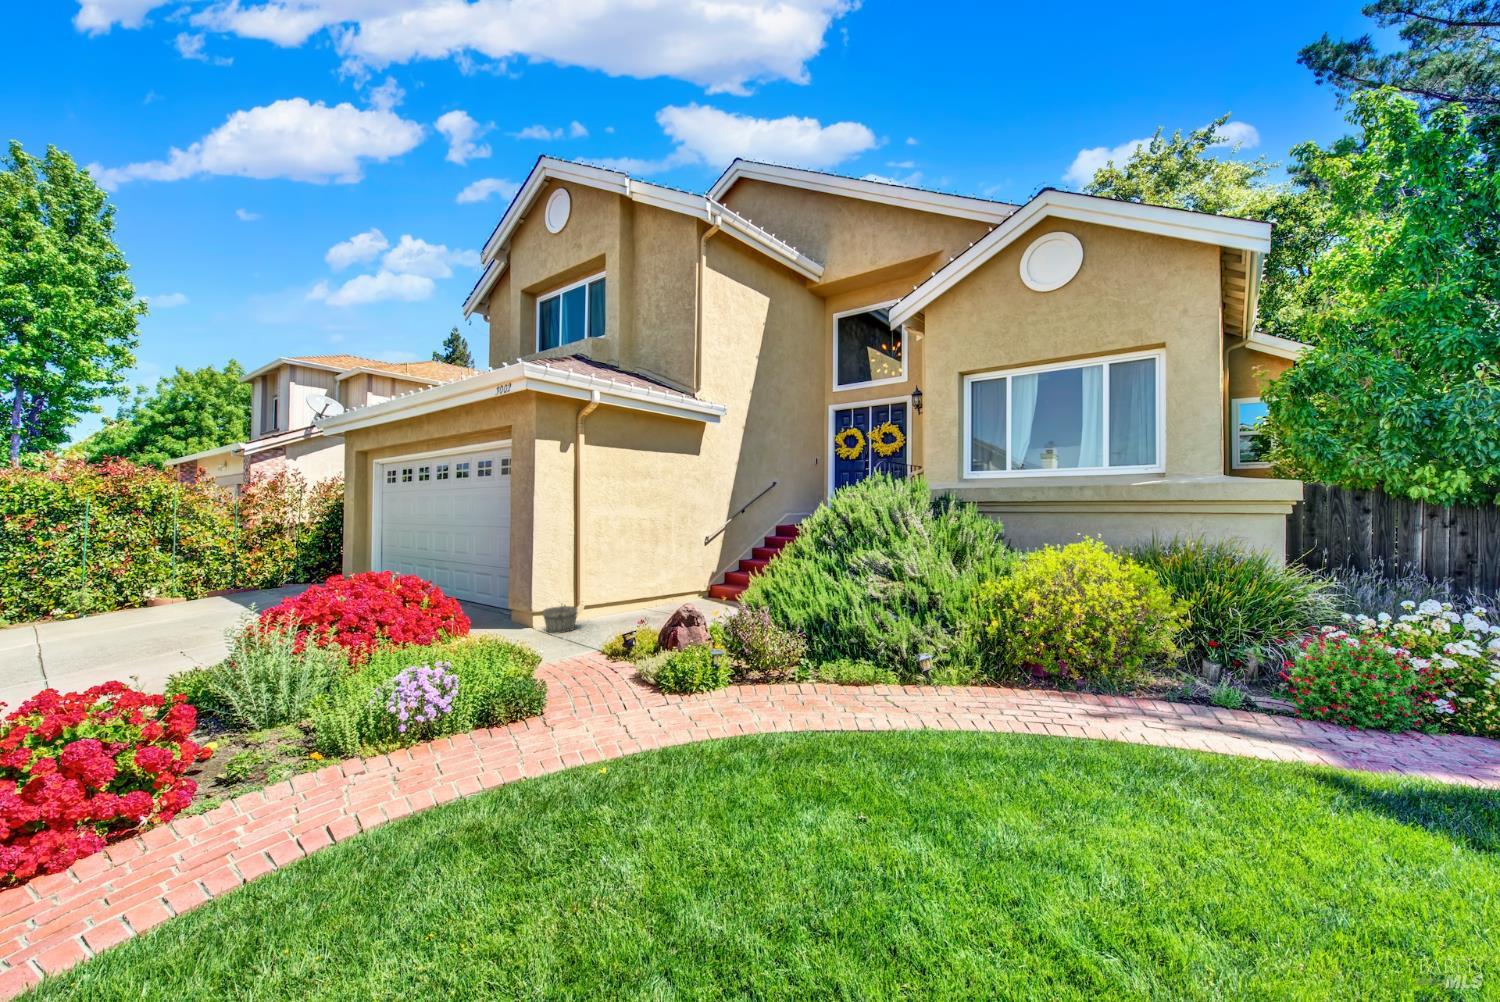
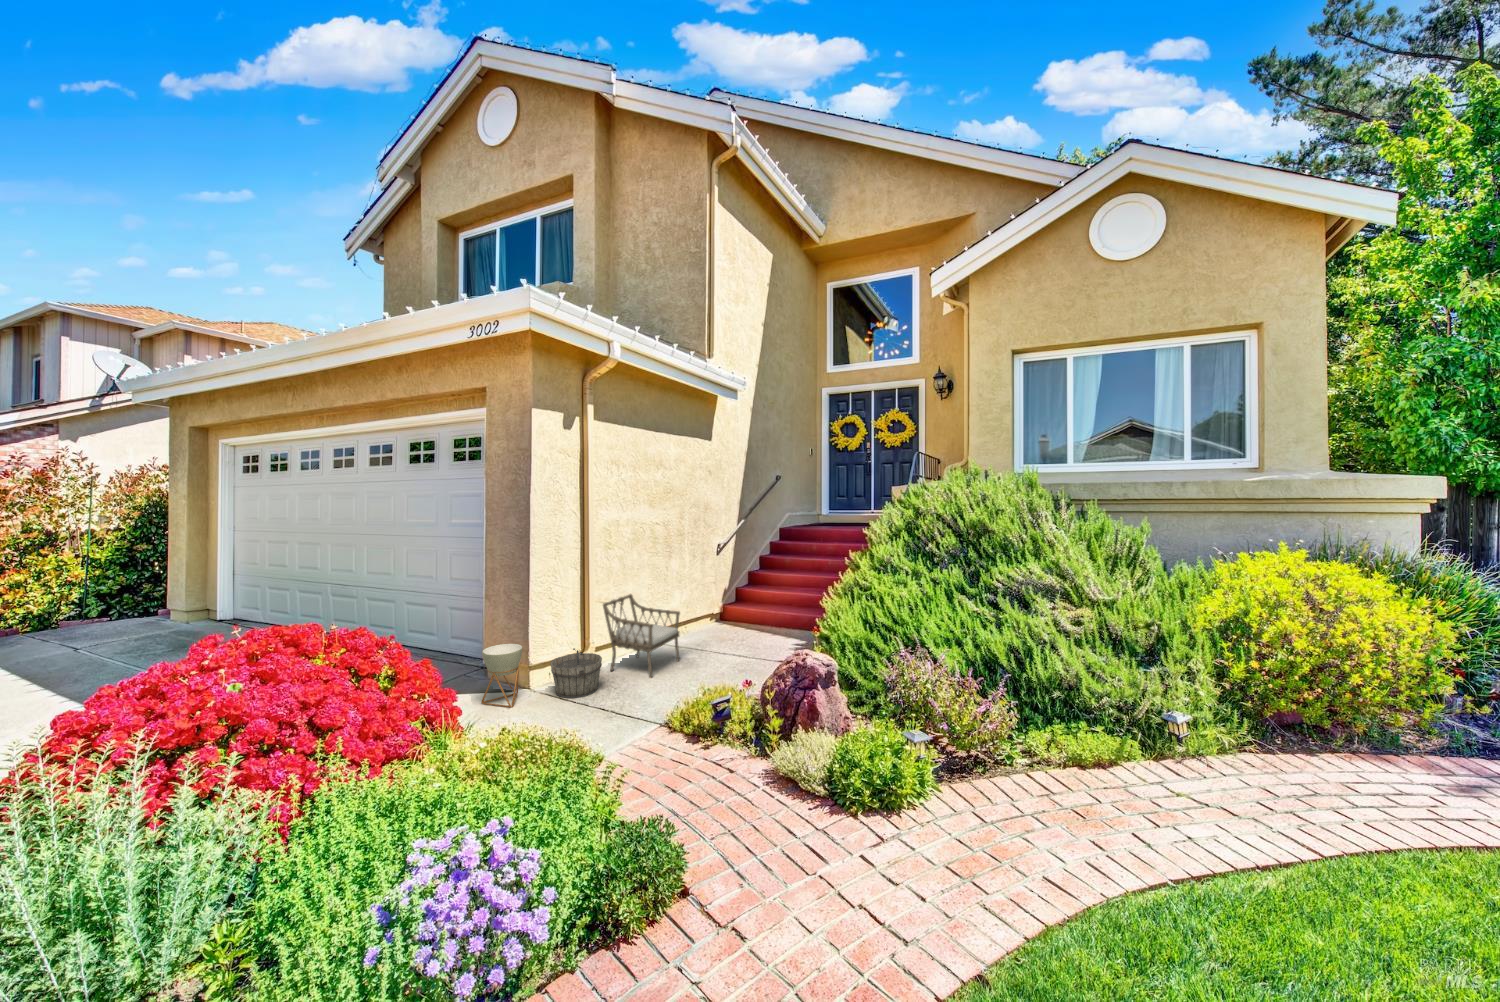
armchair: none [587,570,644,627] -> present [603,594,680,678]
planter: none [499,596,525,635] -> present [481,644,522,707]

